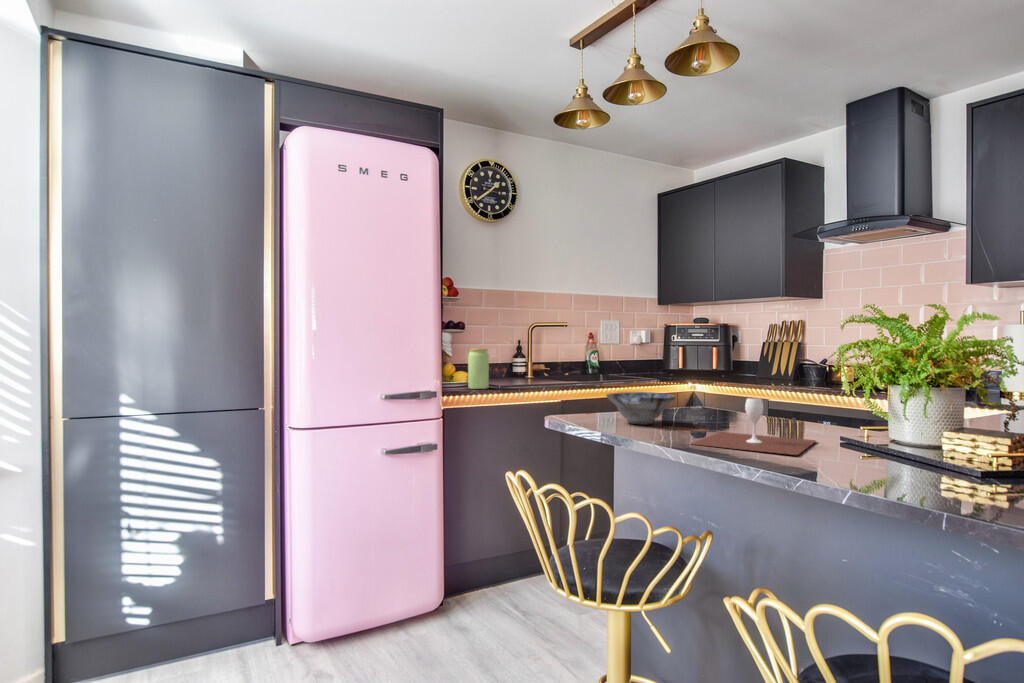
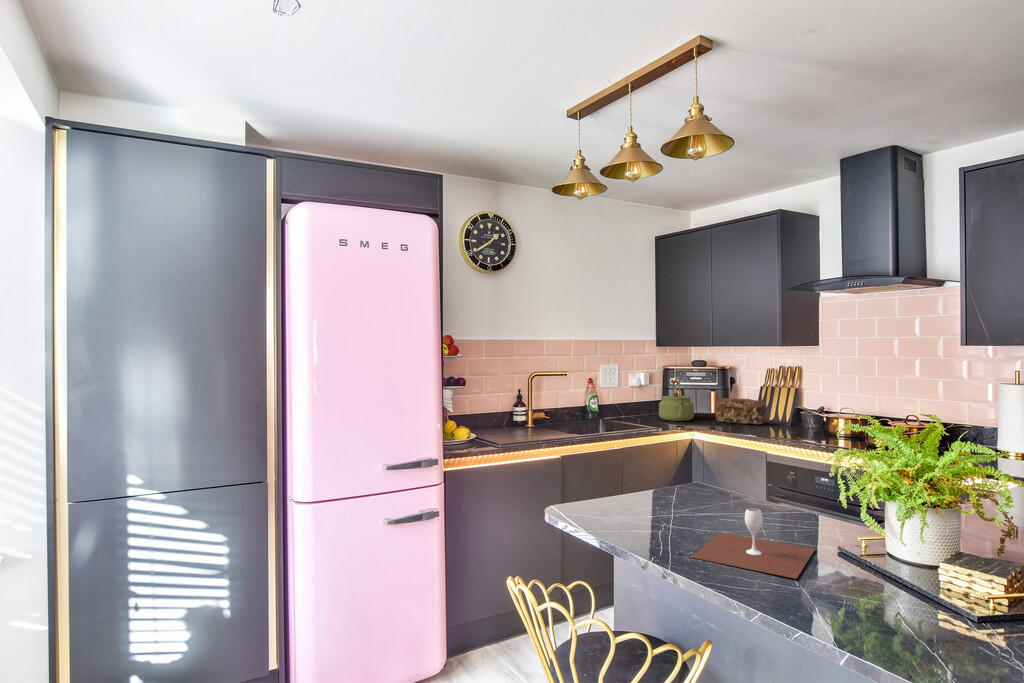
kettle: none [660,336,695,376] -> present [659,380,694,421]
jar: present [468,349,489,389] -> none [470,408,490,449]
bread loaf: none [717,354,770,378] -> present [715,398,767,424]
ceramic bowl: present [606,392,675,425] -> none [607,481,676,520]

